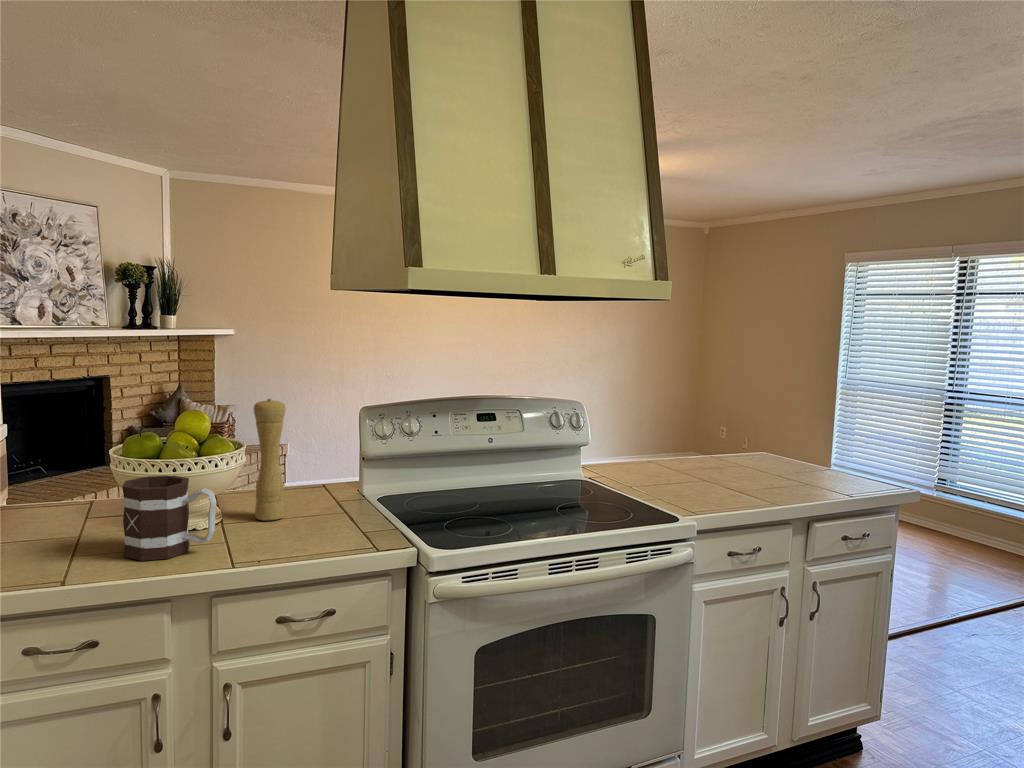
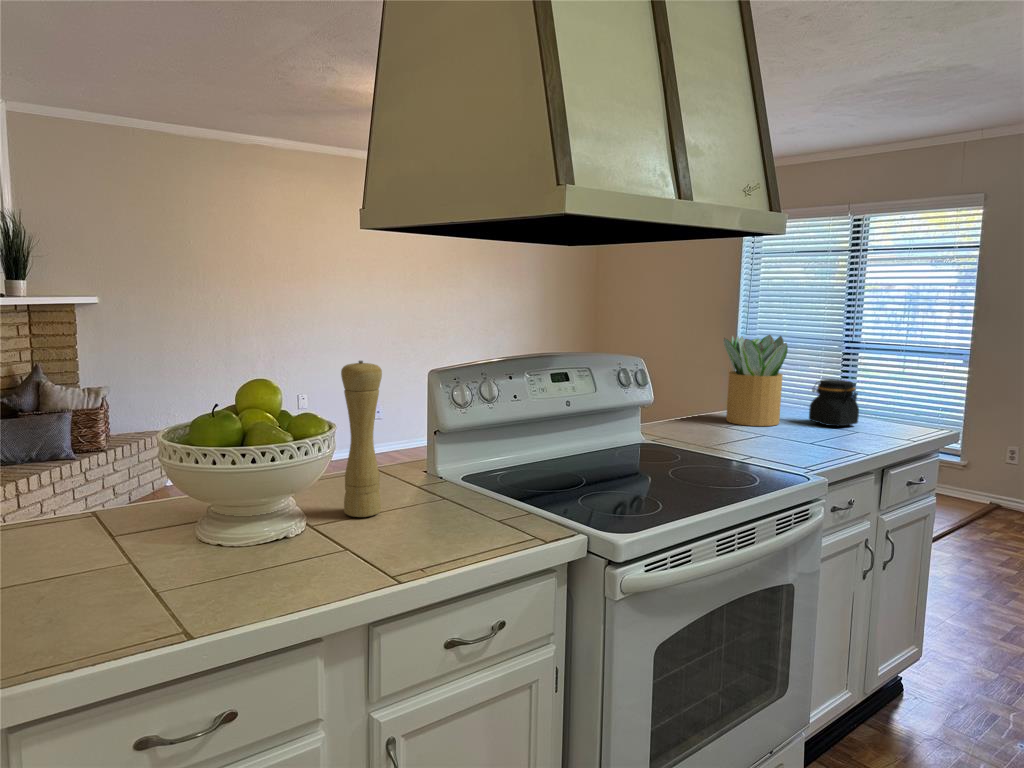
potted plant: none [694,382,757,472] -> present [723,335,788,426]
jar: none [783,429,832,477] -> present [809,379,859,426]
mug: present [122,476,216,561] -> none [221,467,354,589]

